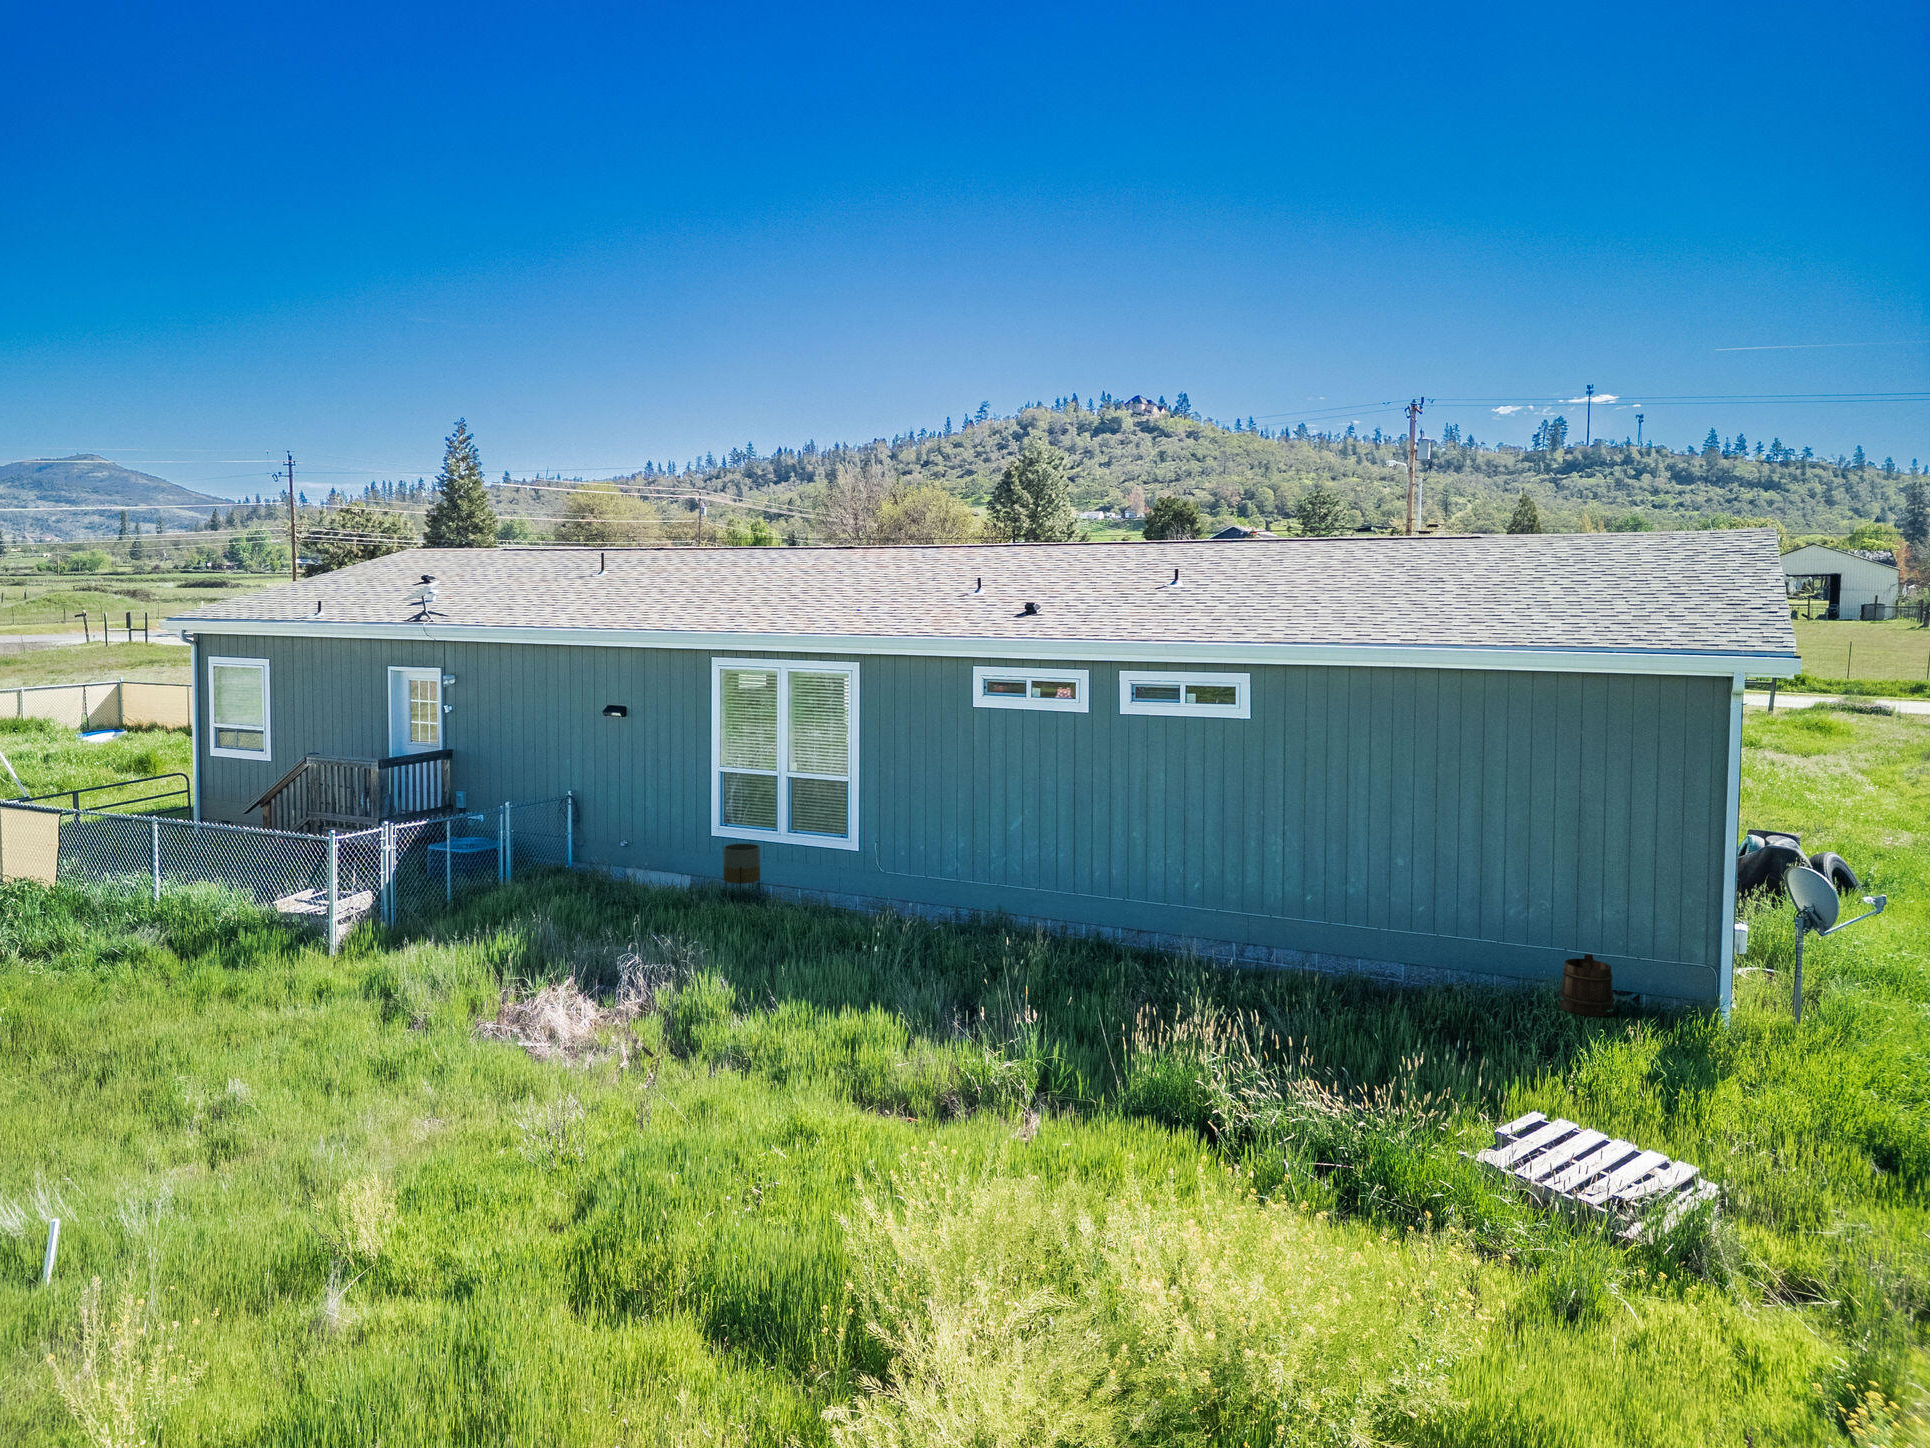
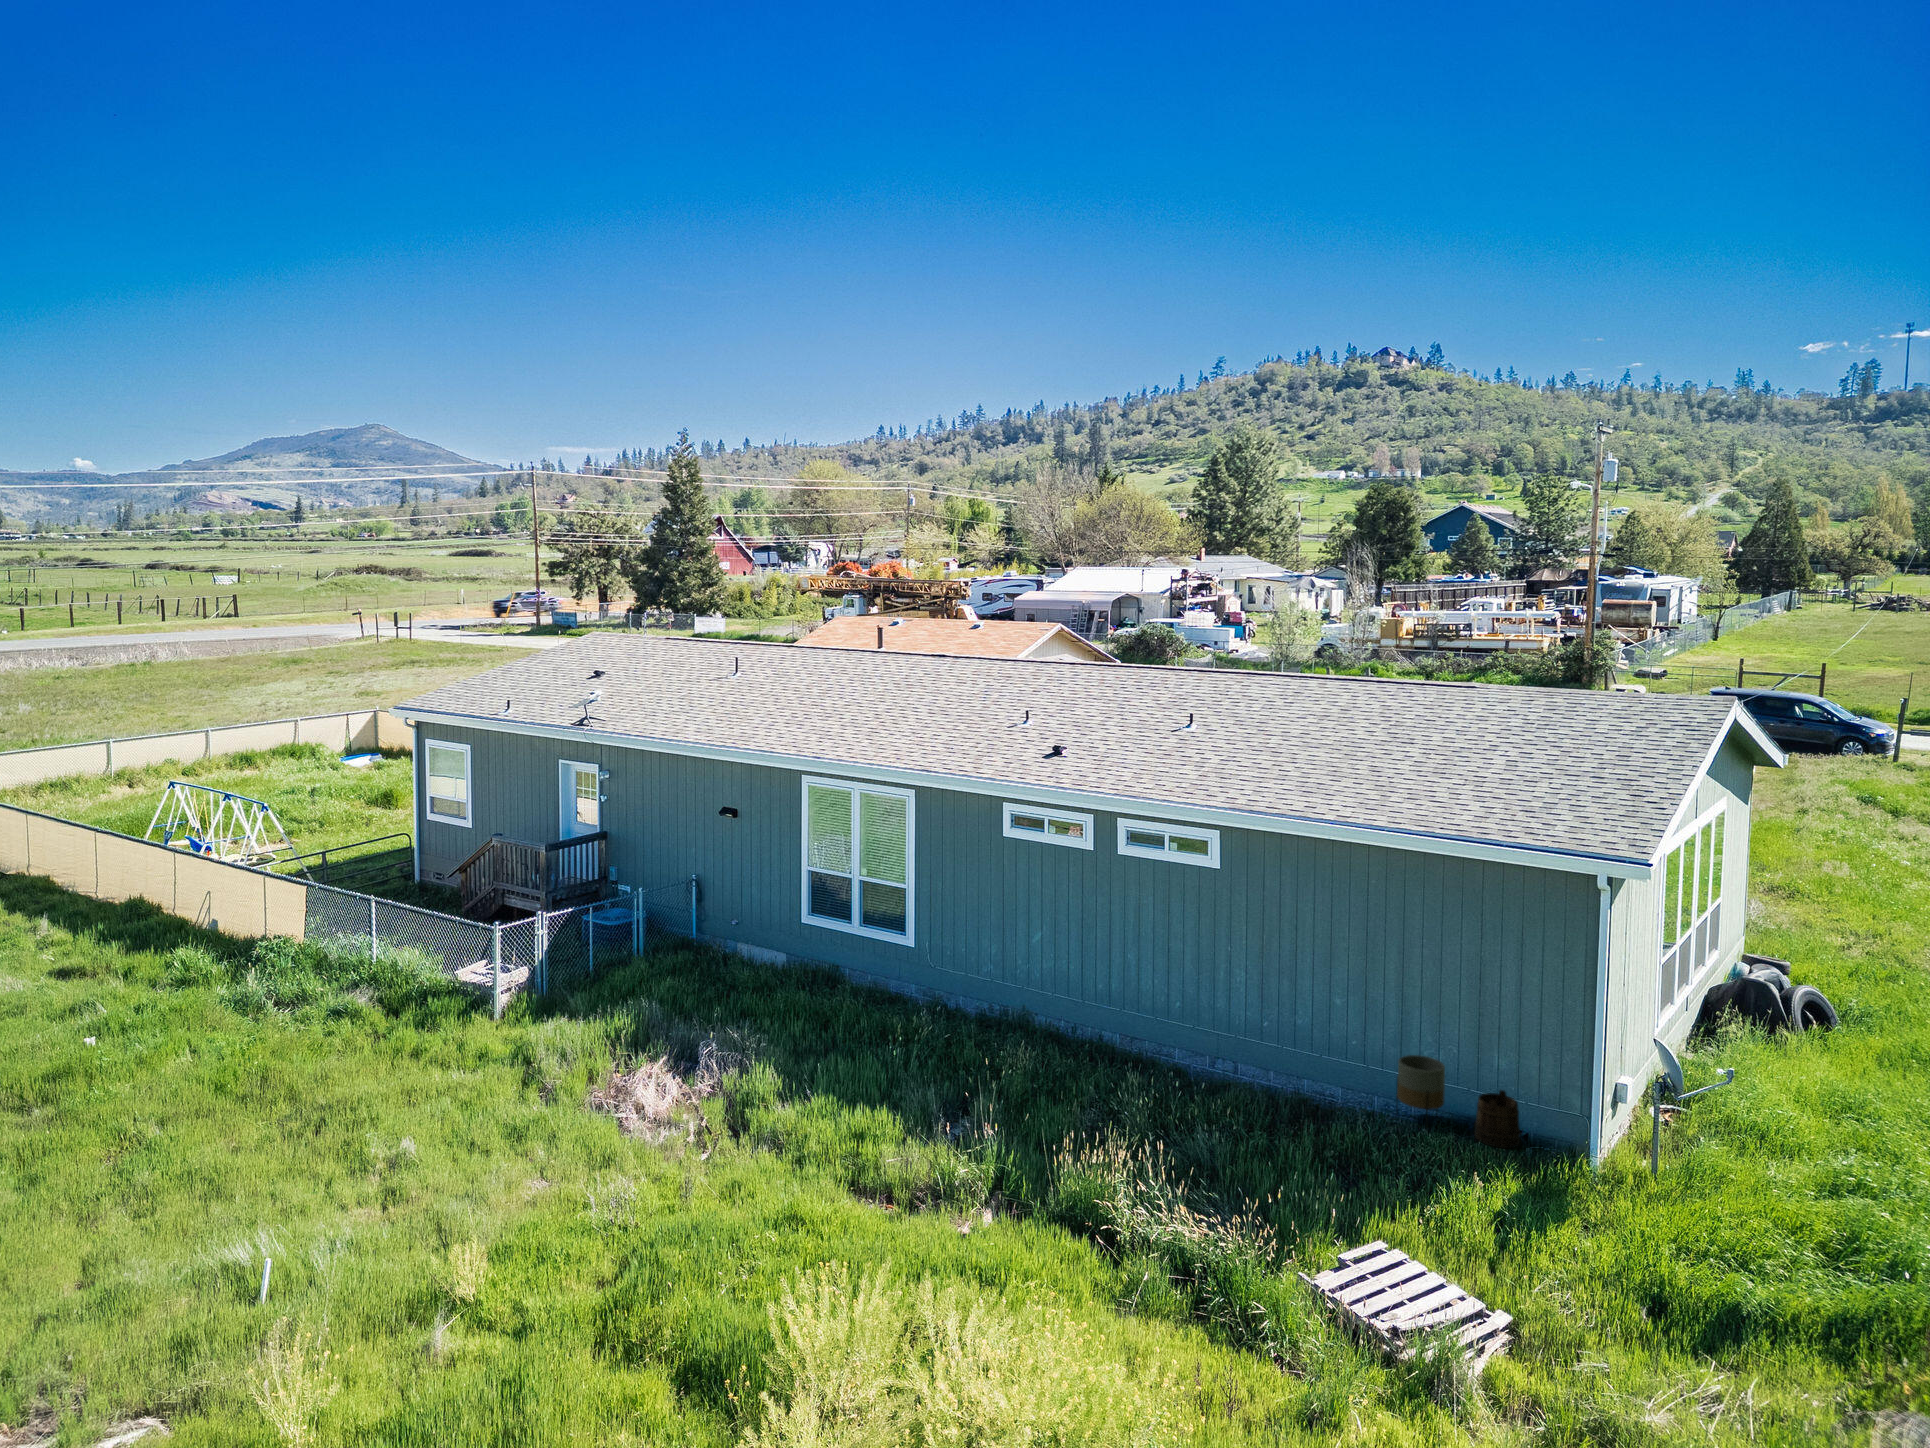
planter: present [723,844,760,901] -> present [1396,1055,1445,1120]

